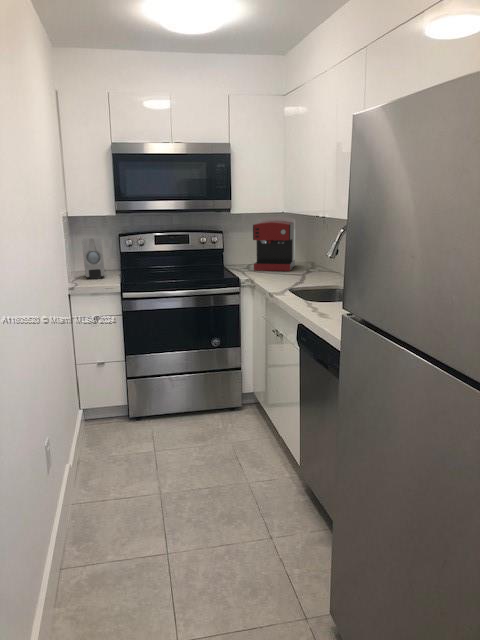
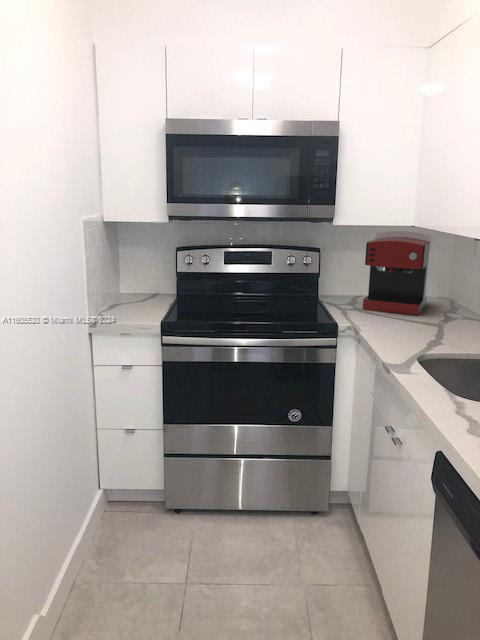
soap dispenser: present [82,238,105,279] -> none [121,251,151,308]

